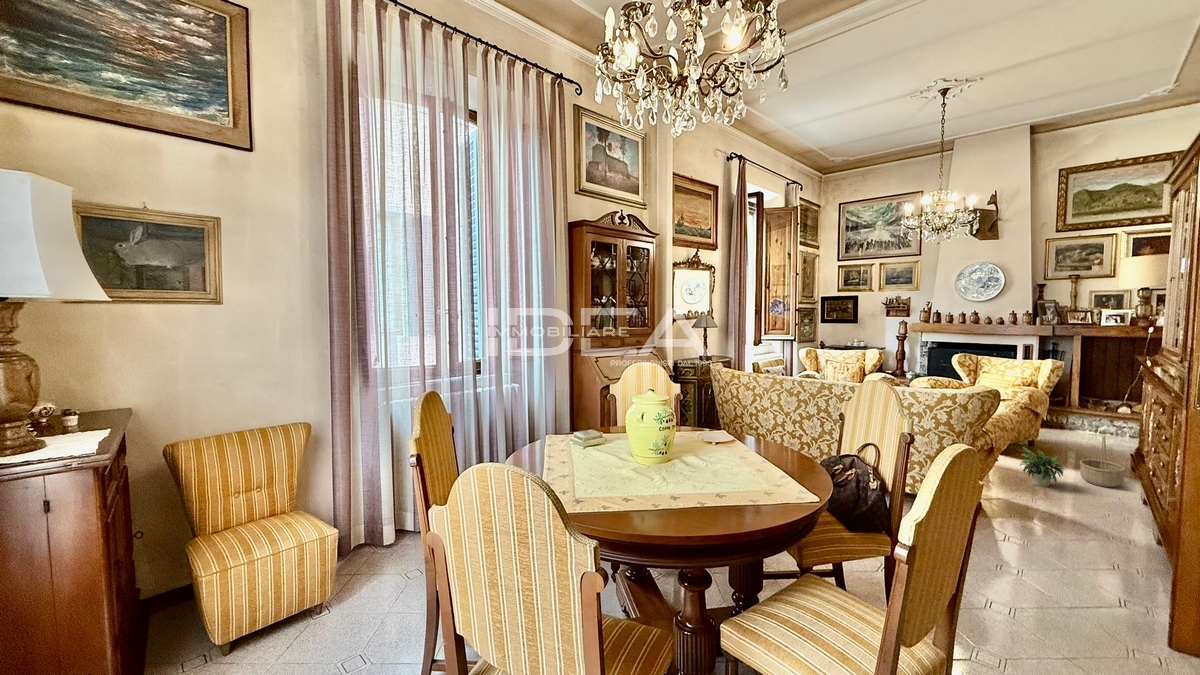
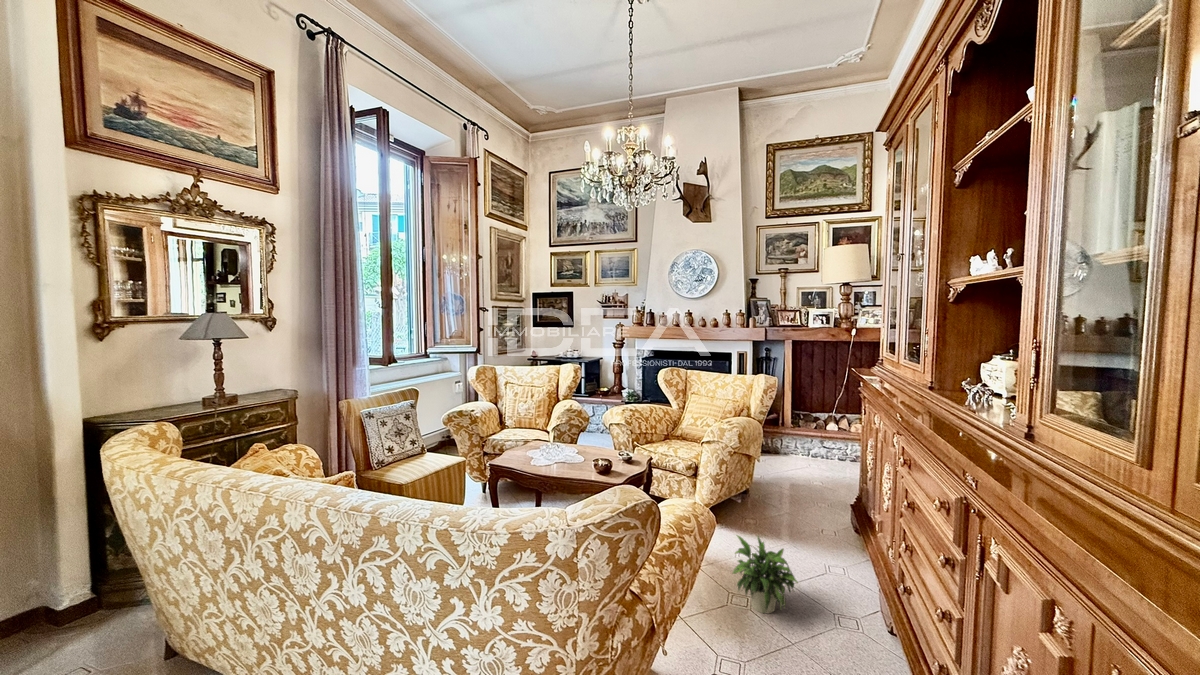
basket: present [1080,436,1126,487] -> none [810,499,870,589]

